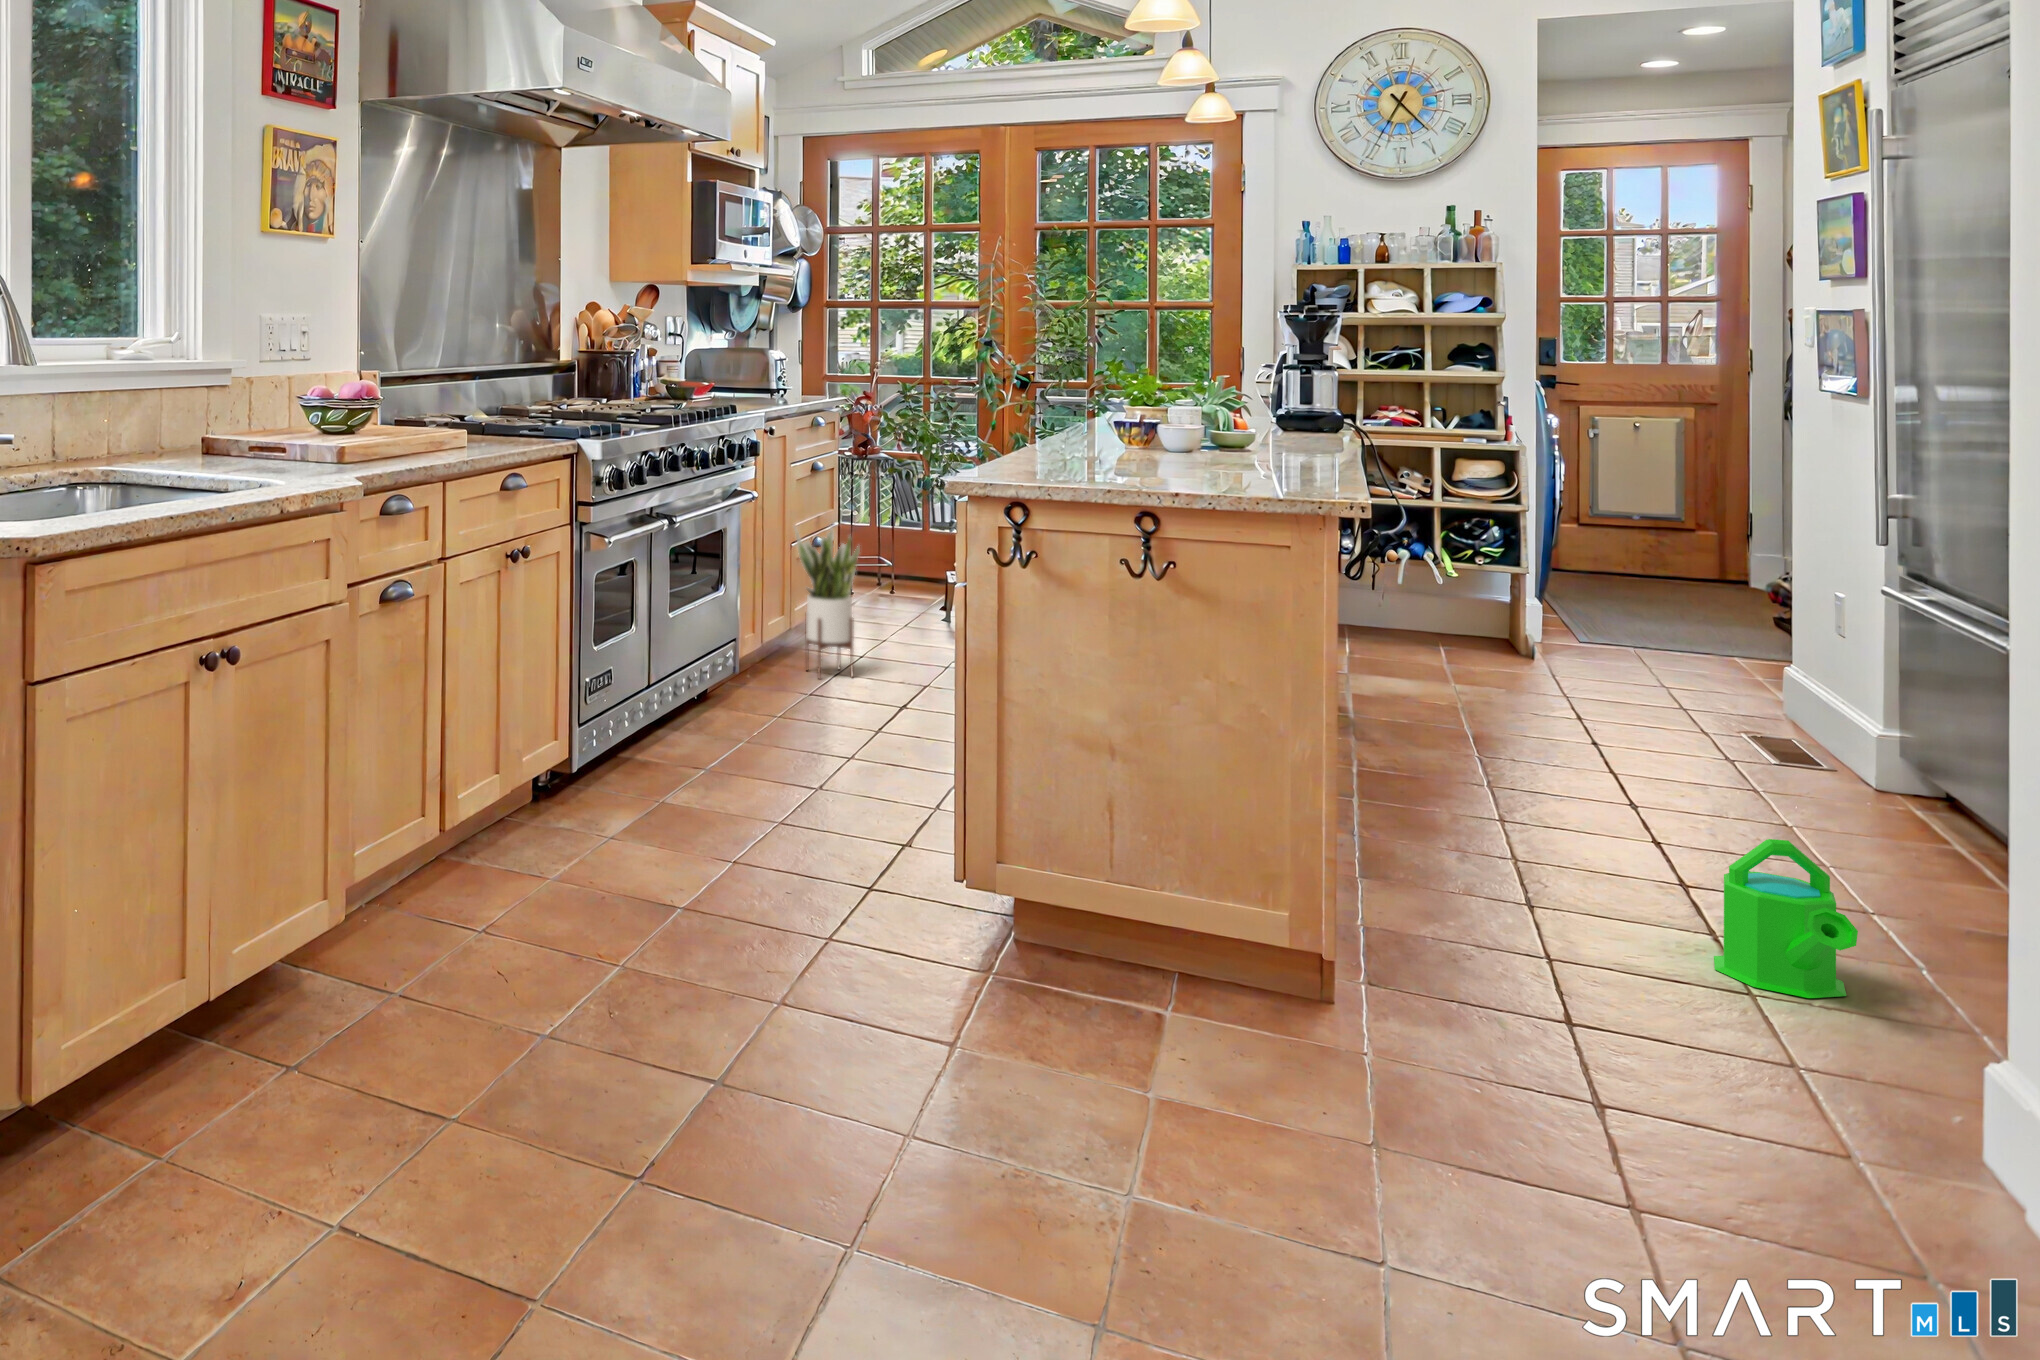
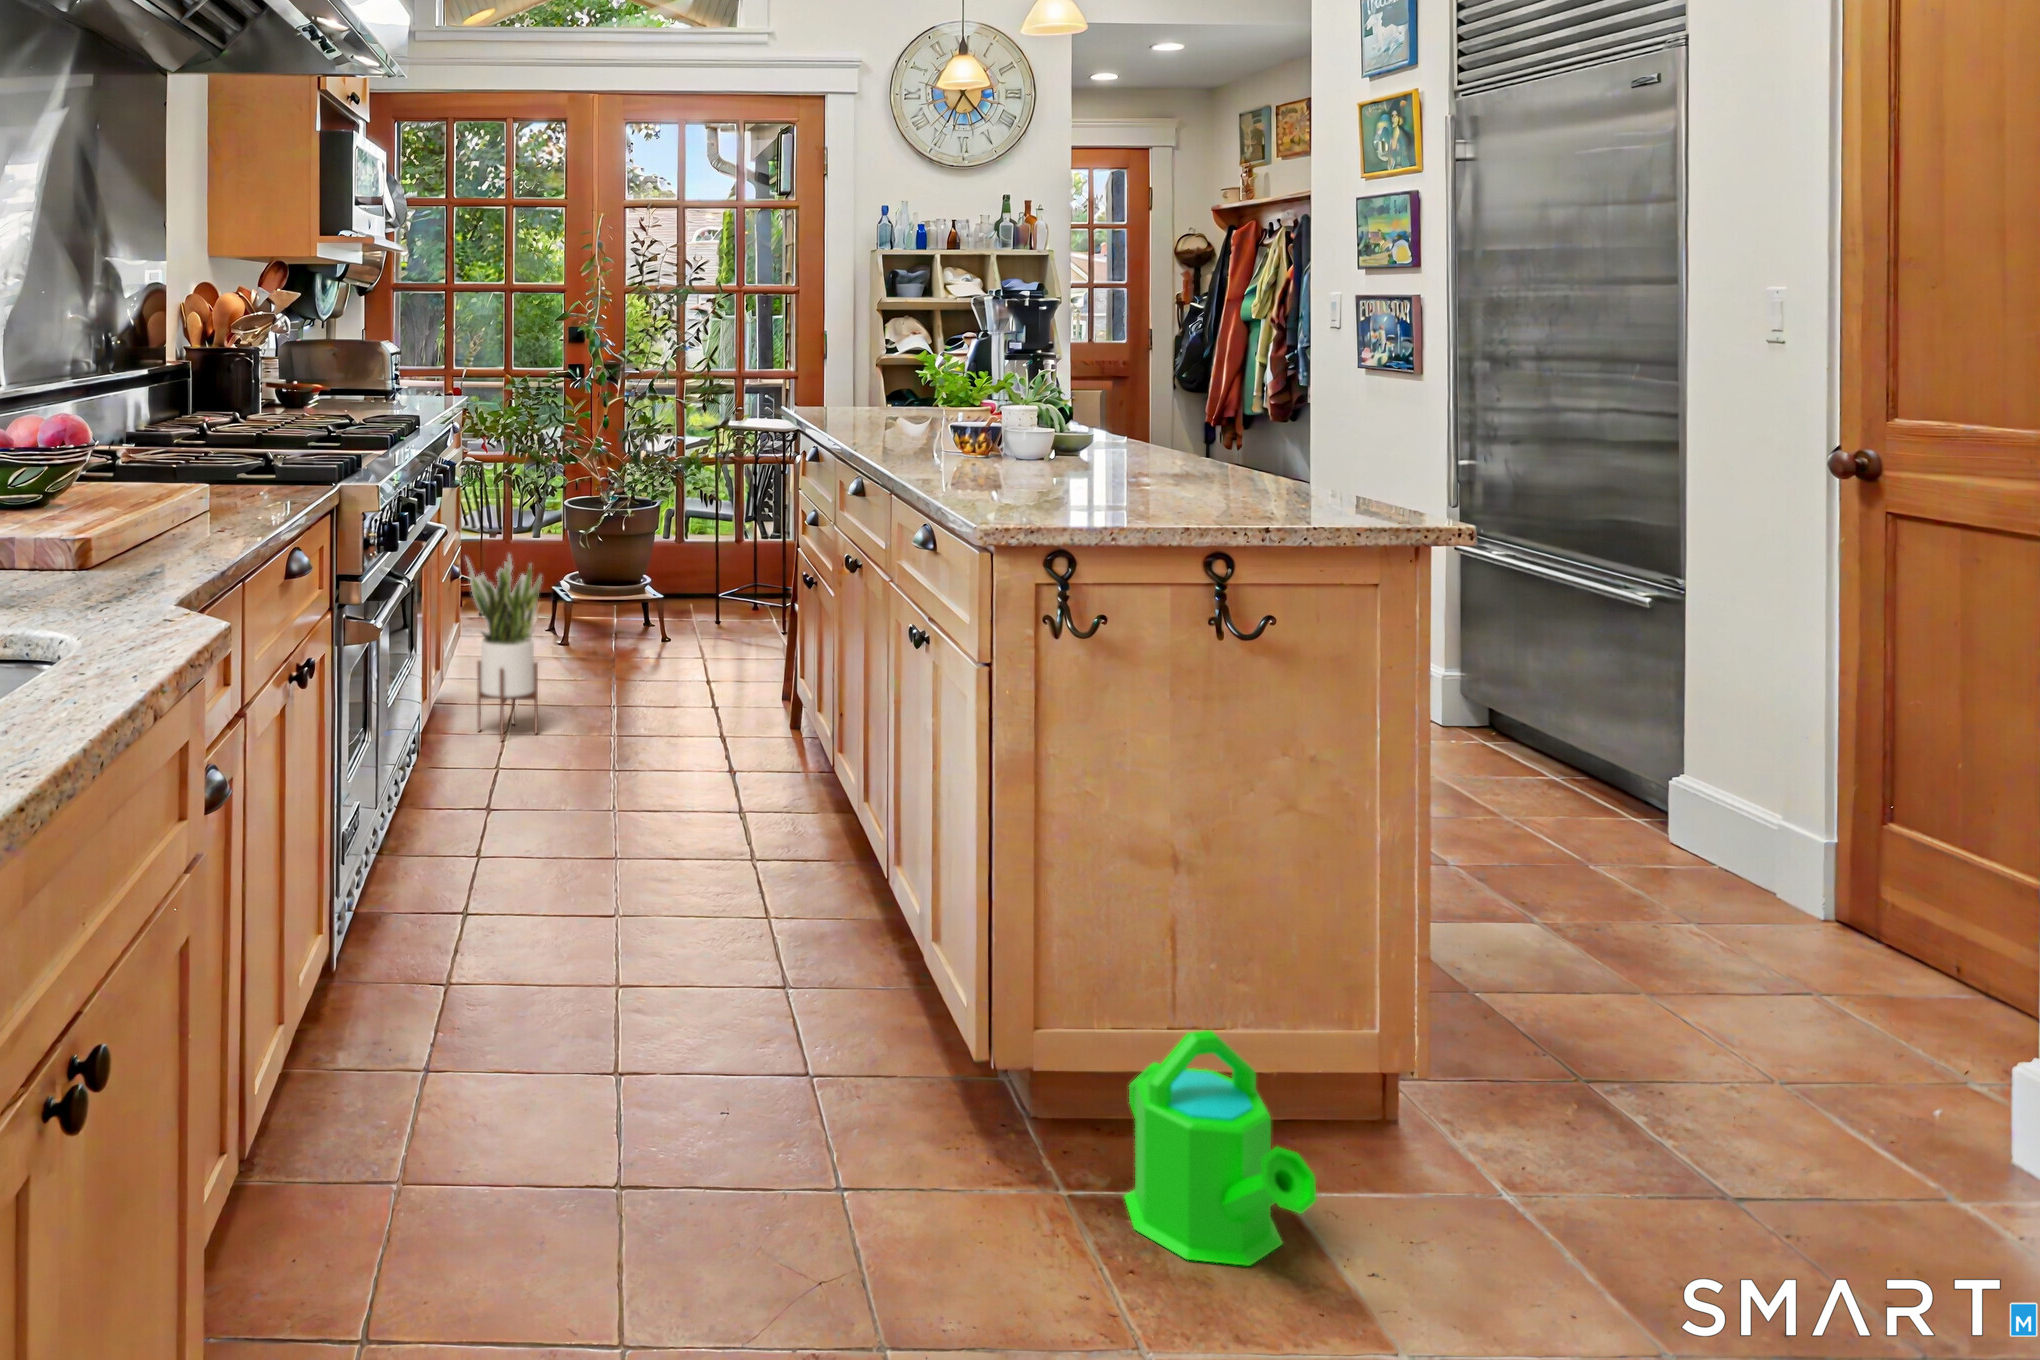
watering can: present [1714,839,1858,998] -> present [1124,1030,1317,1266]

